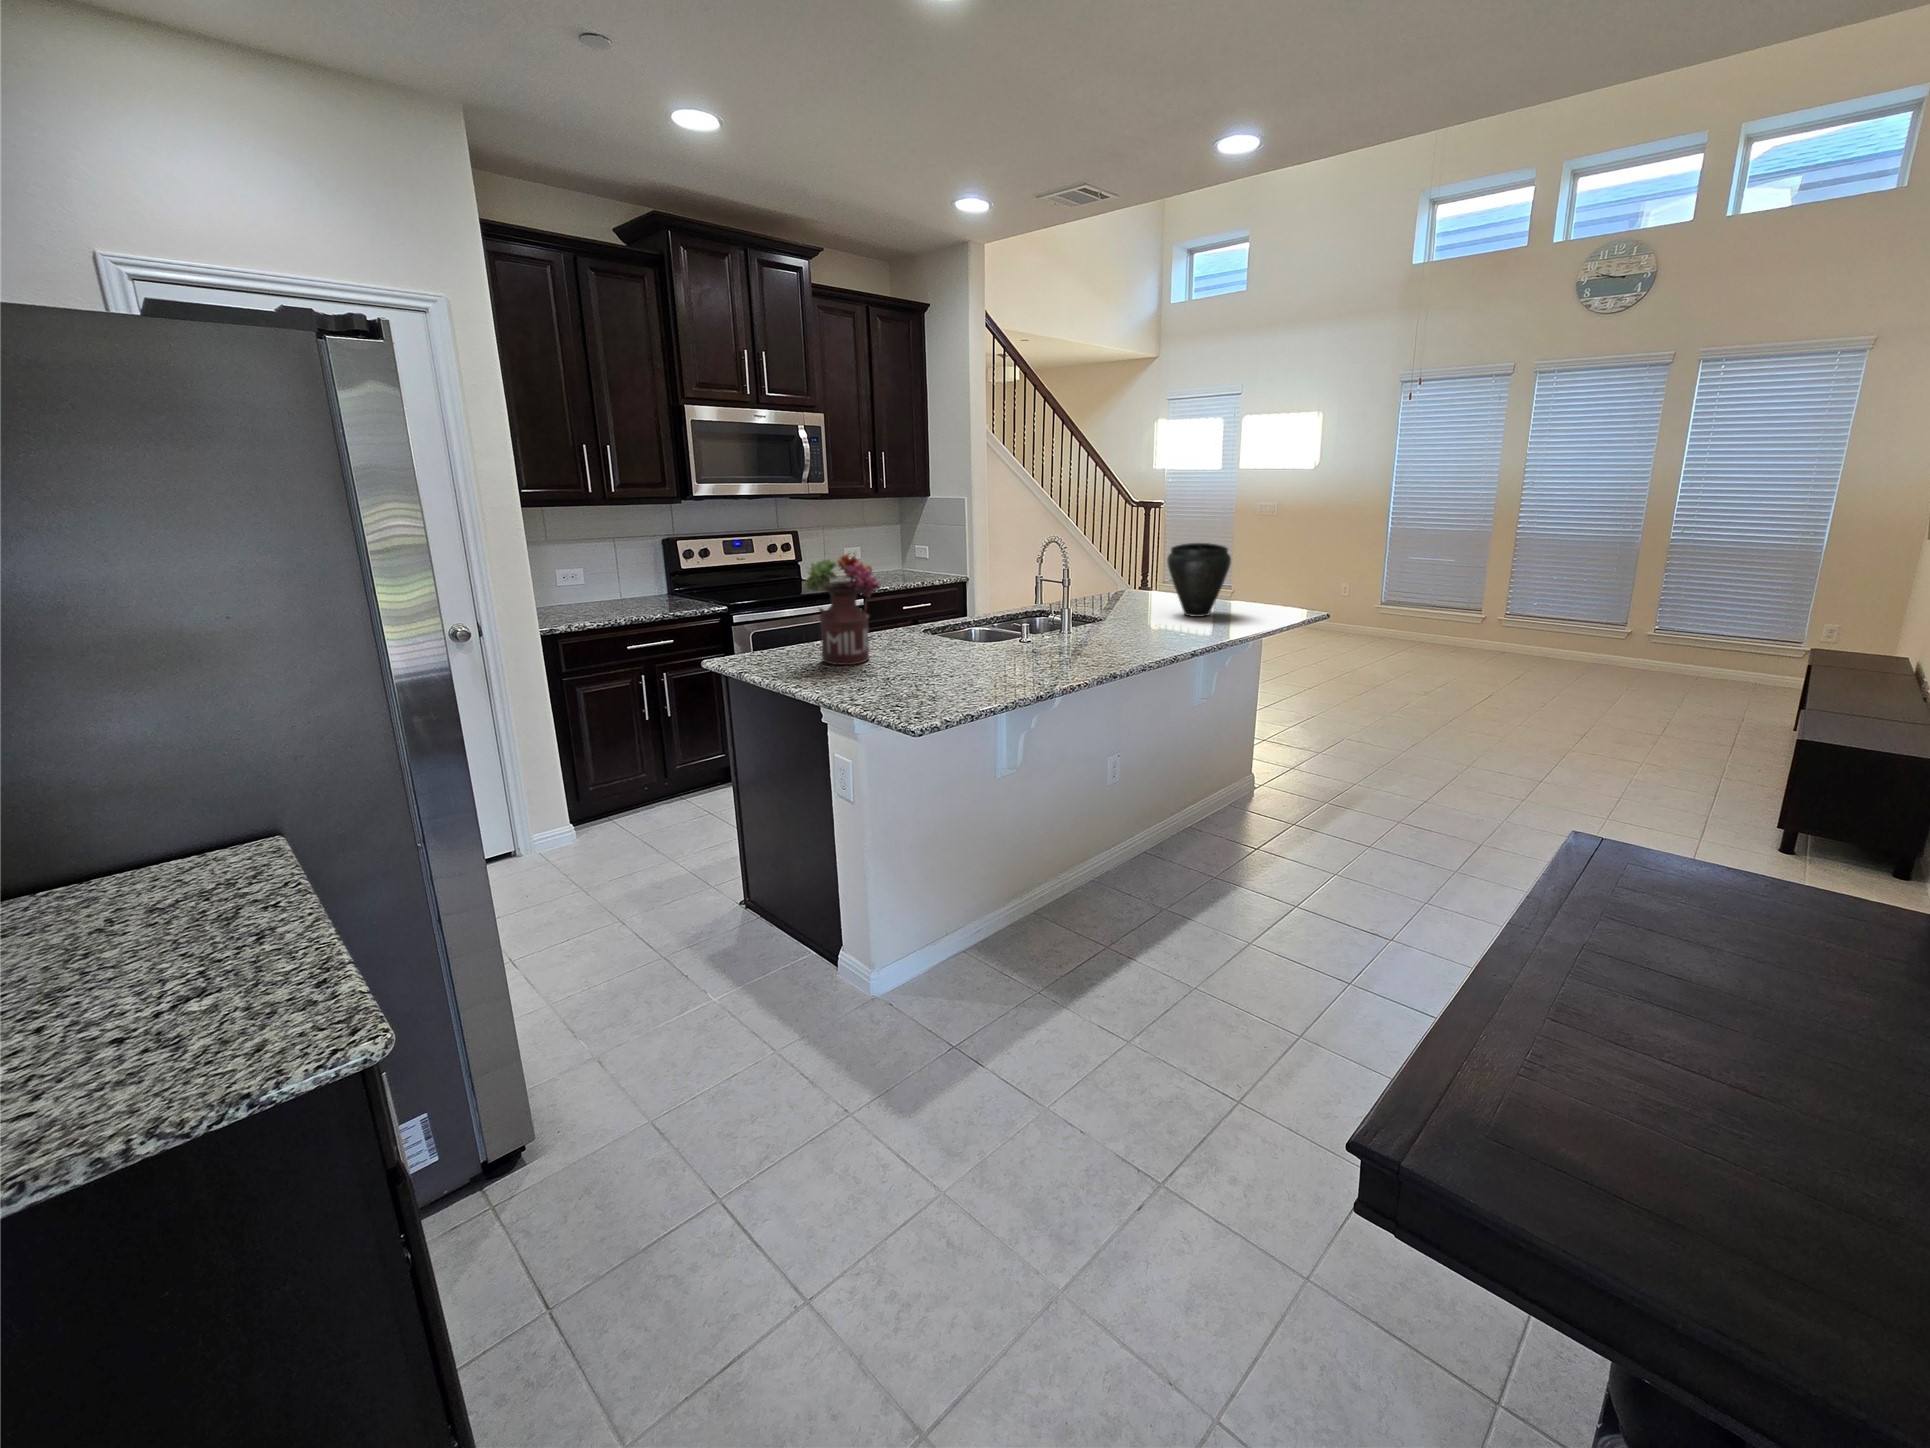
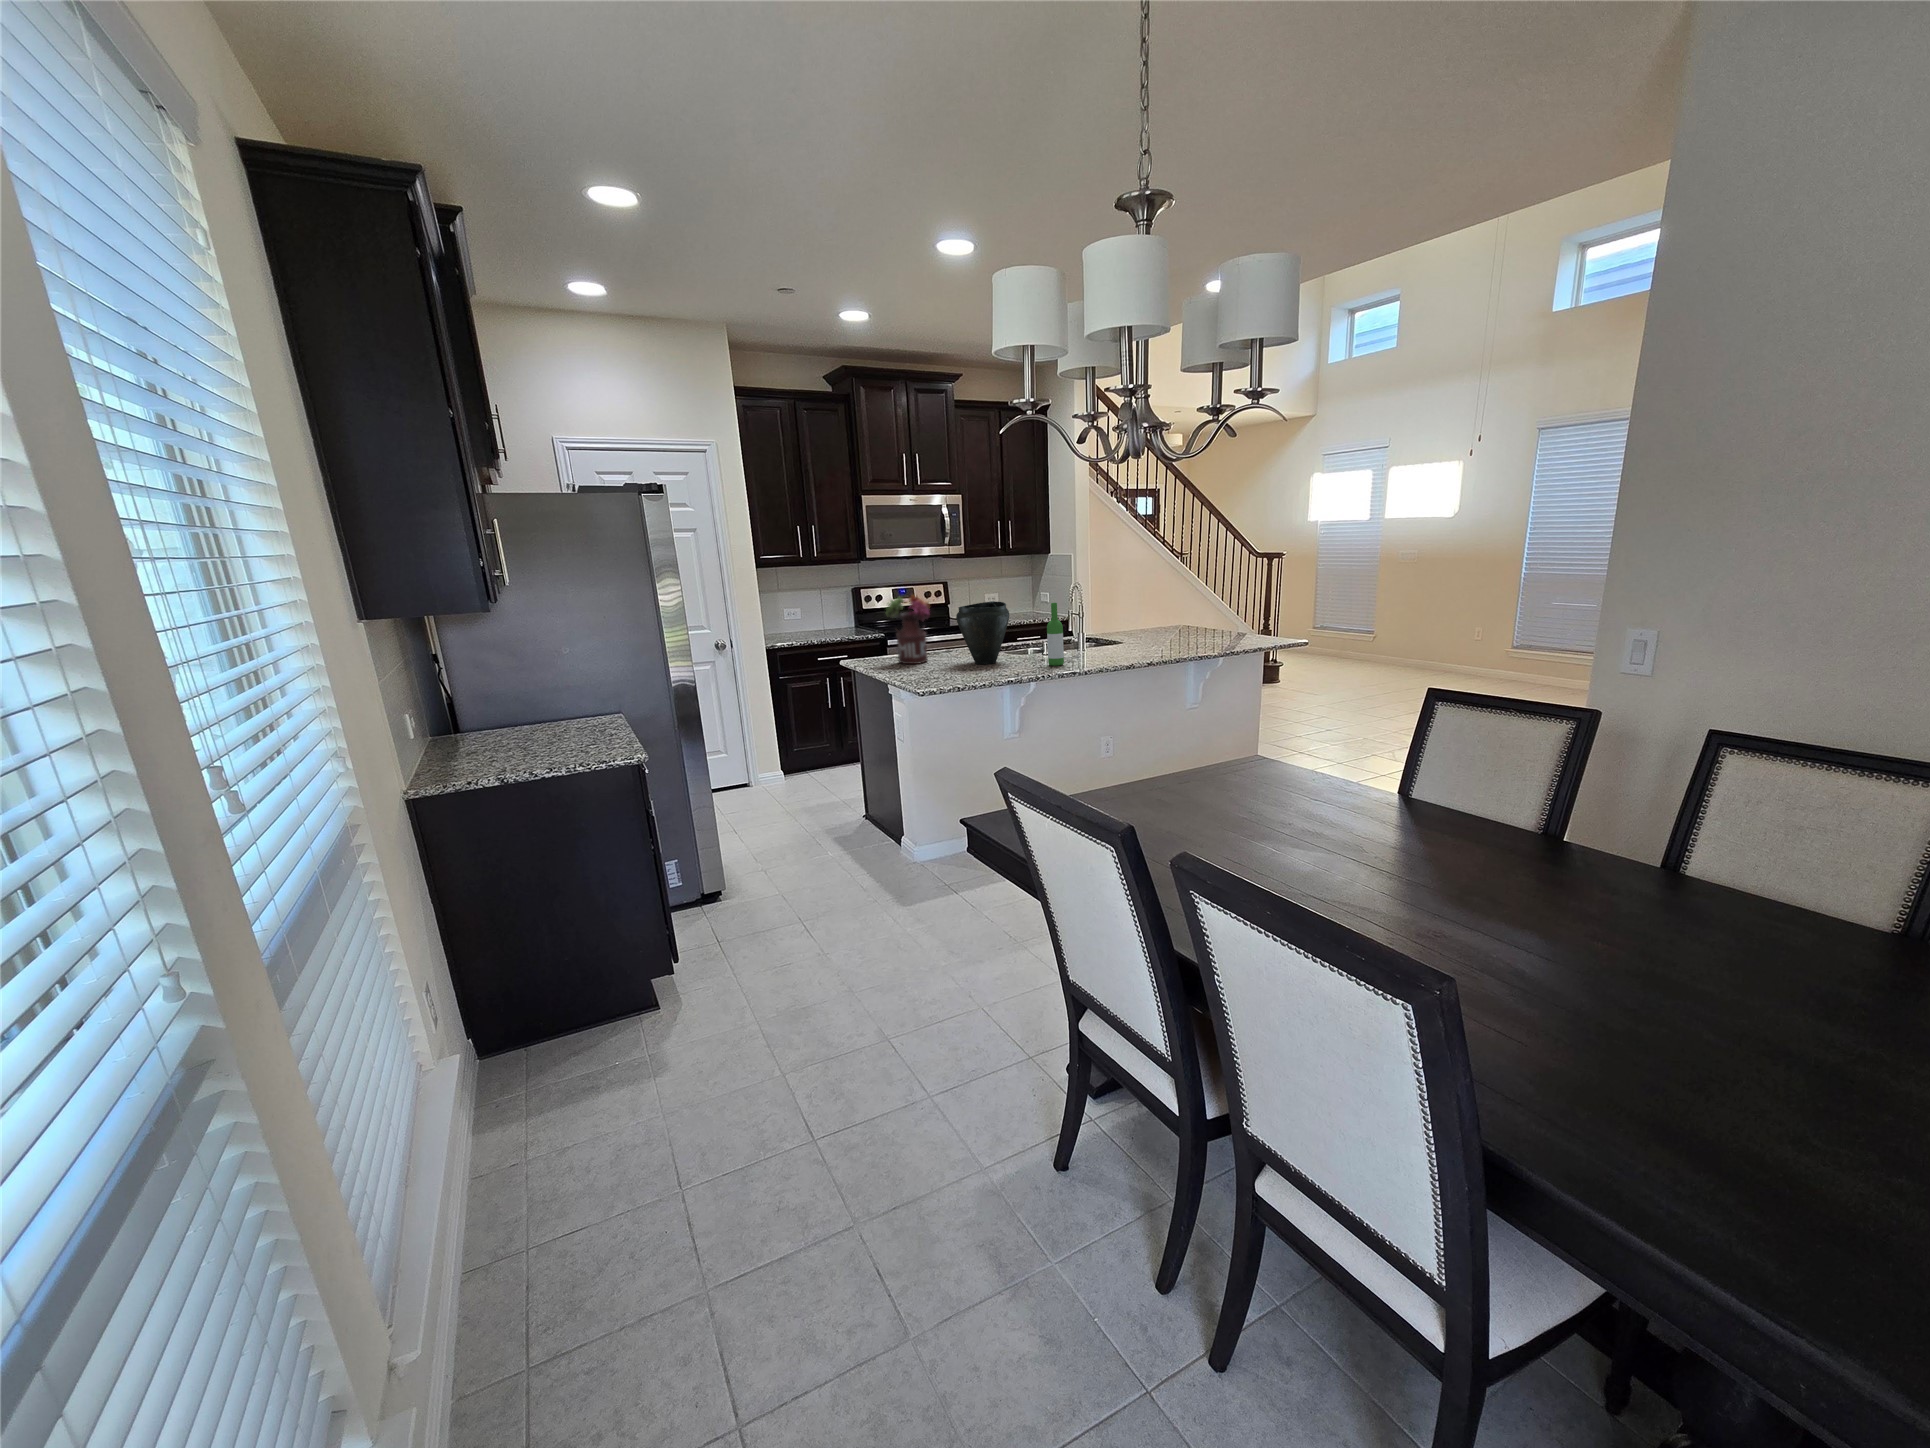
vase: present [1167,543,1231,617] -> present [956,601,1009,664]
wine bottle: none [1075,568,1099,662] -> present [1047,603,1064,666]

